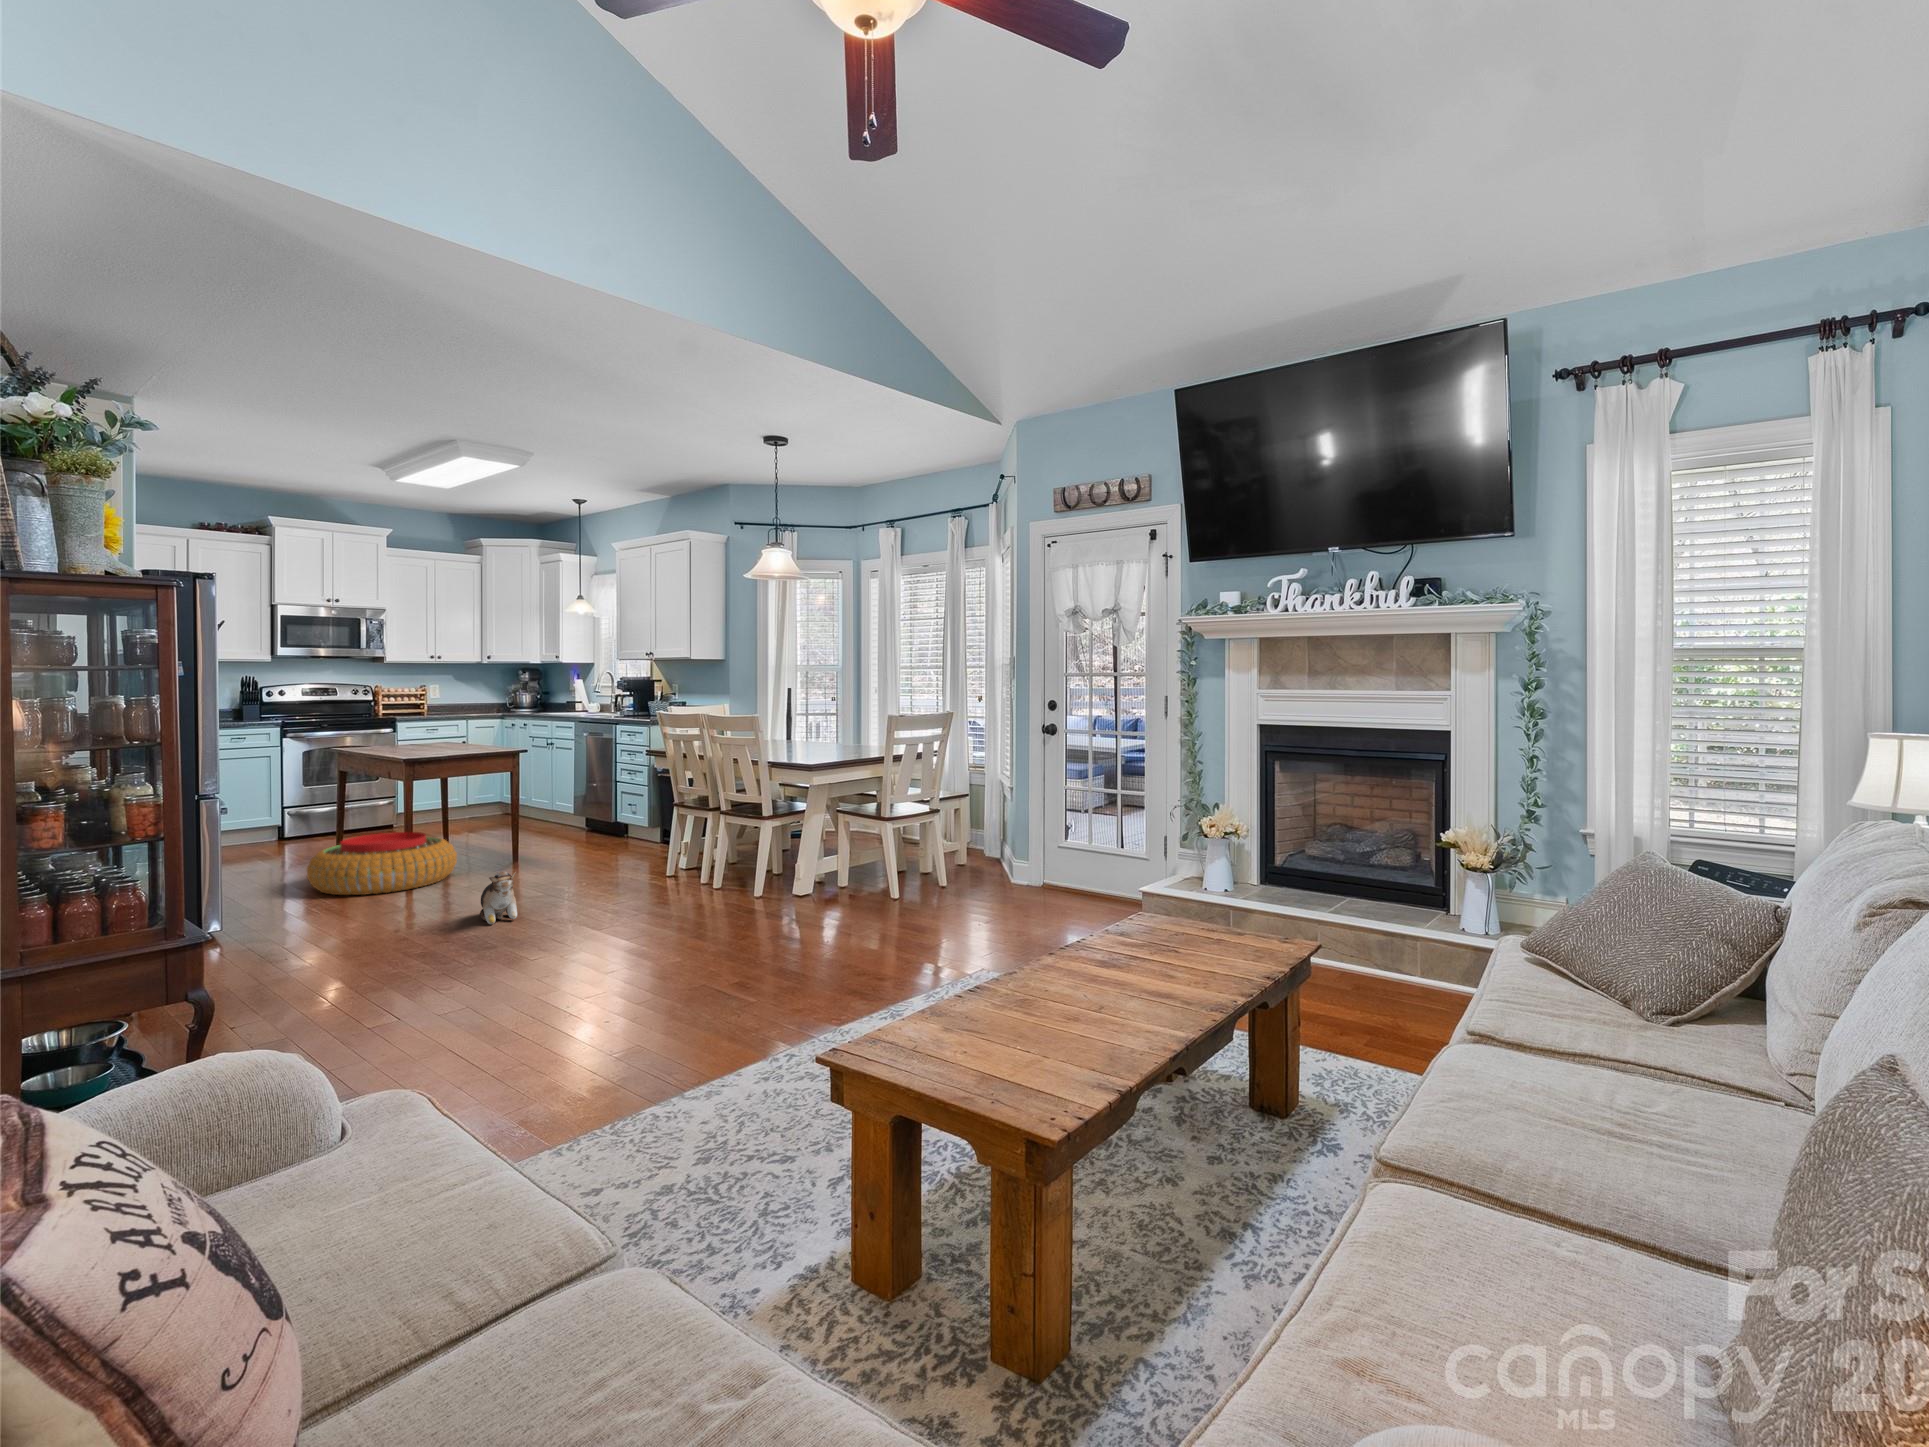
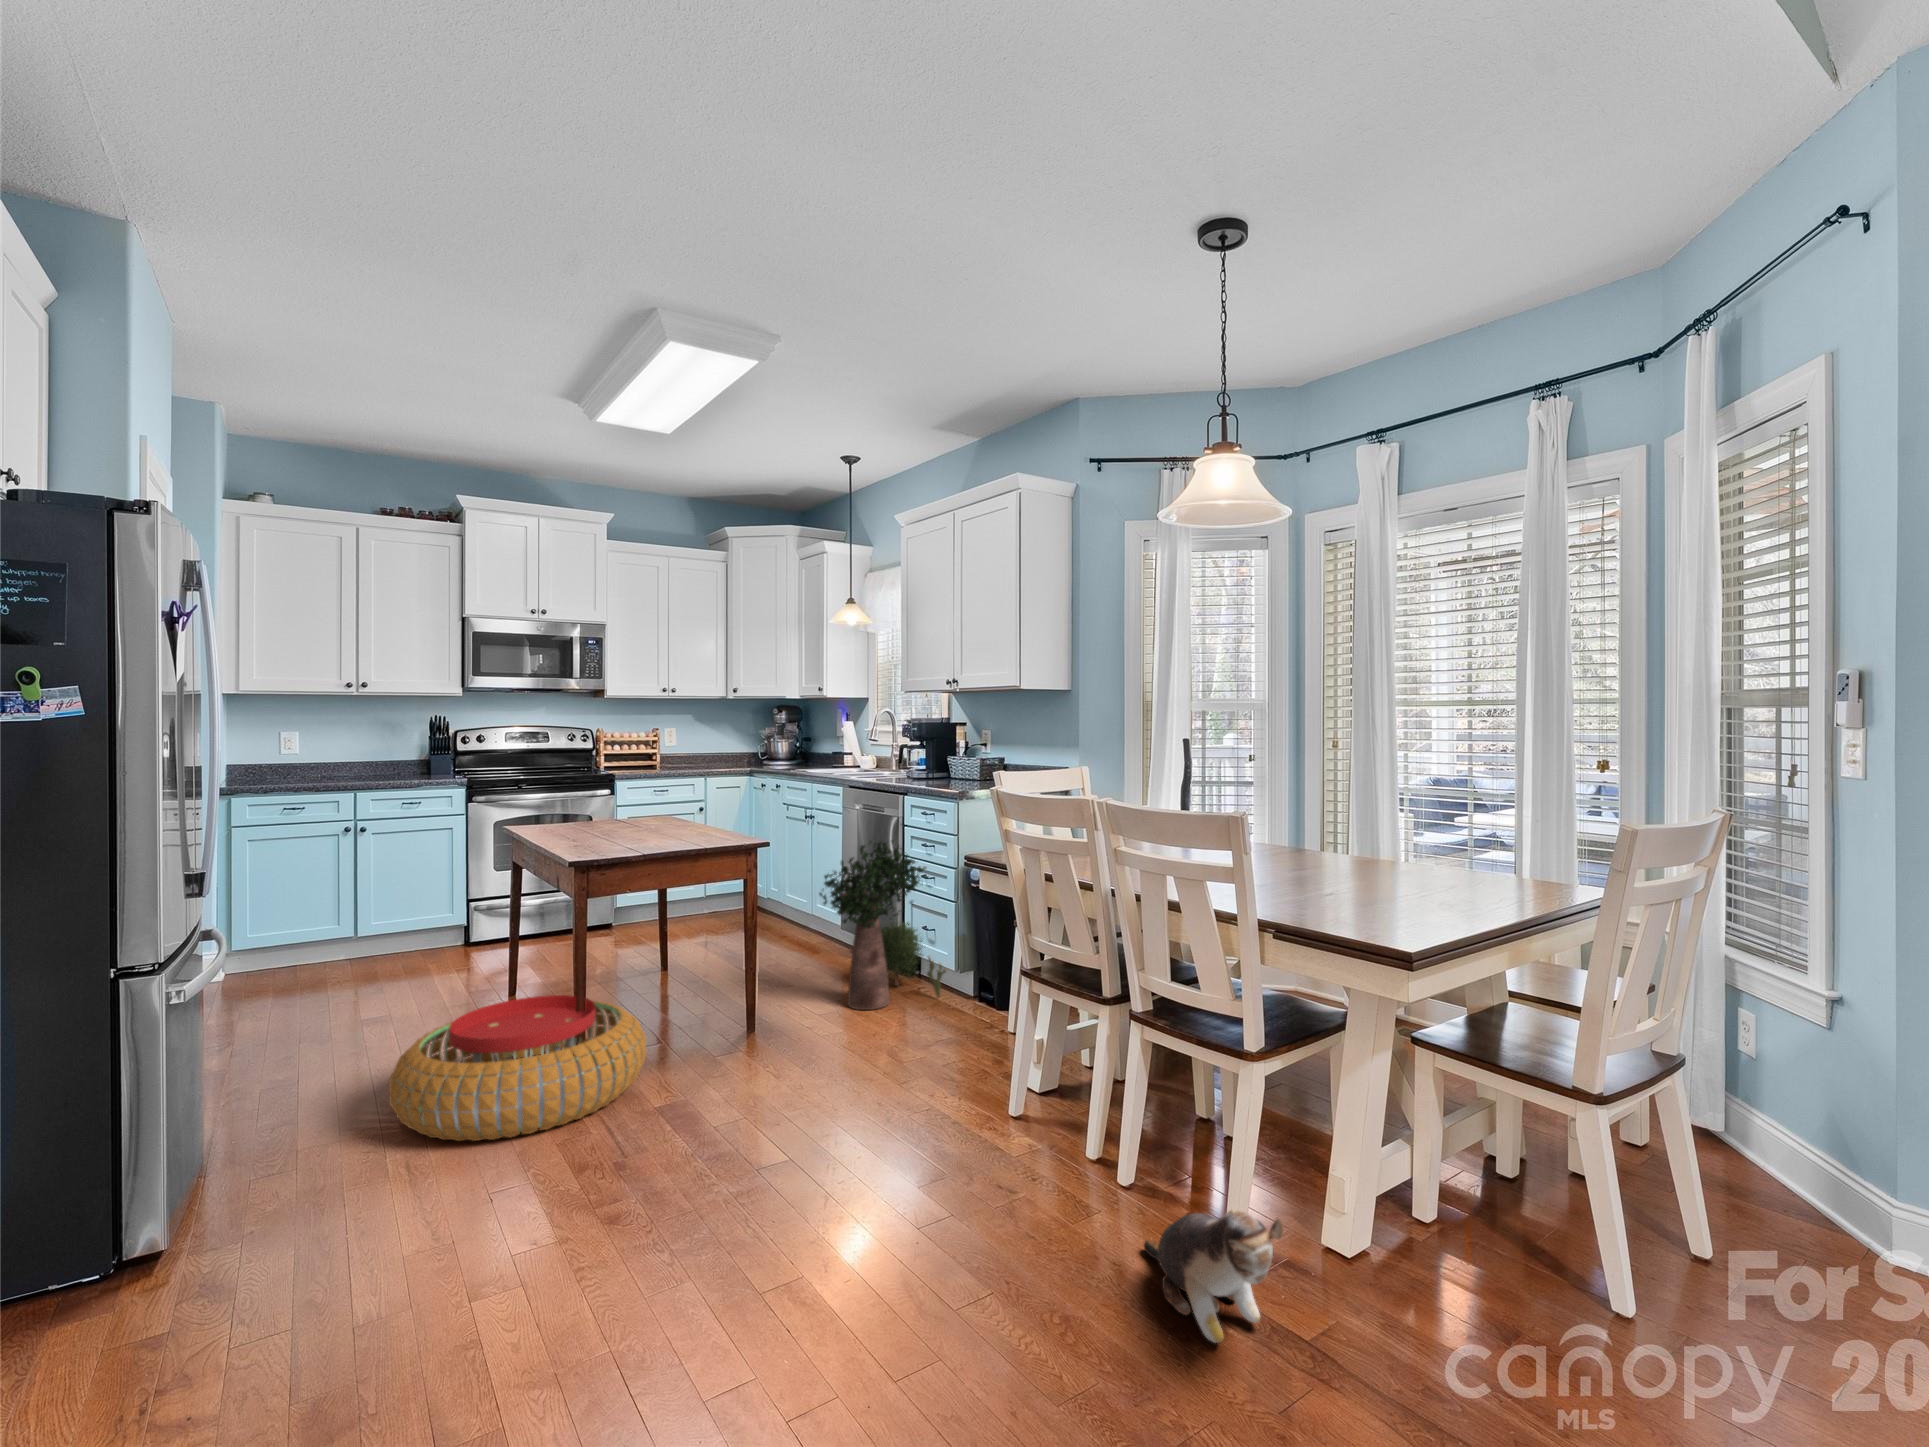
potted plant: none [559,750,641,849] -> present [819,840,946,1010]
plush toy: present [480,872,517,924] -> present [1144,1211,1283,1343]

